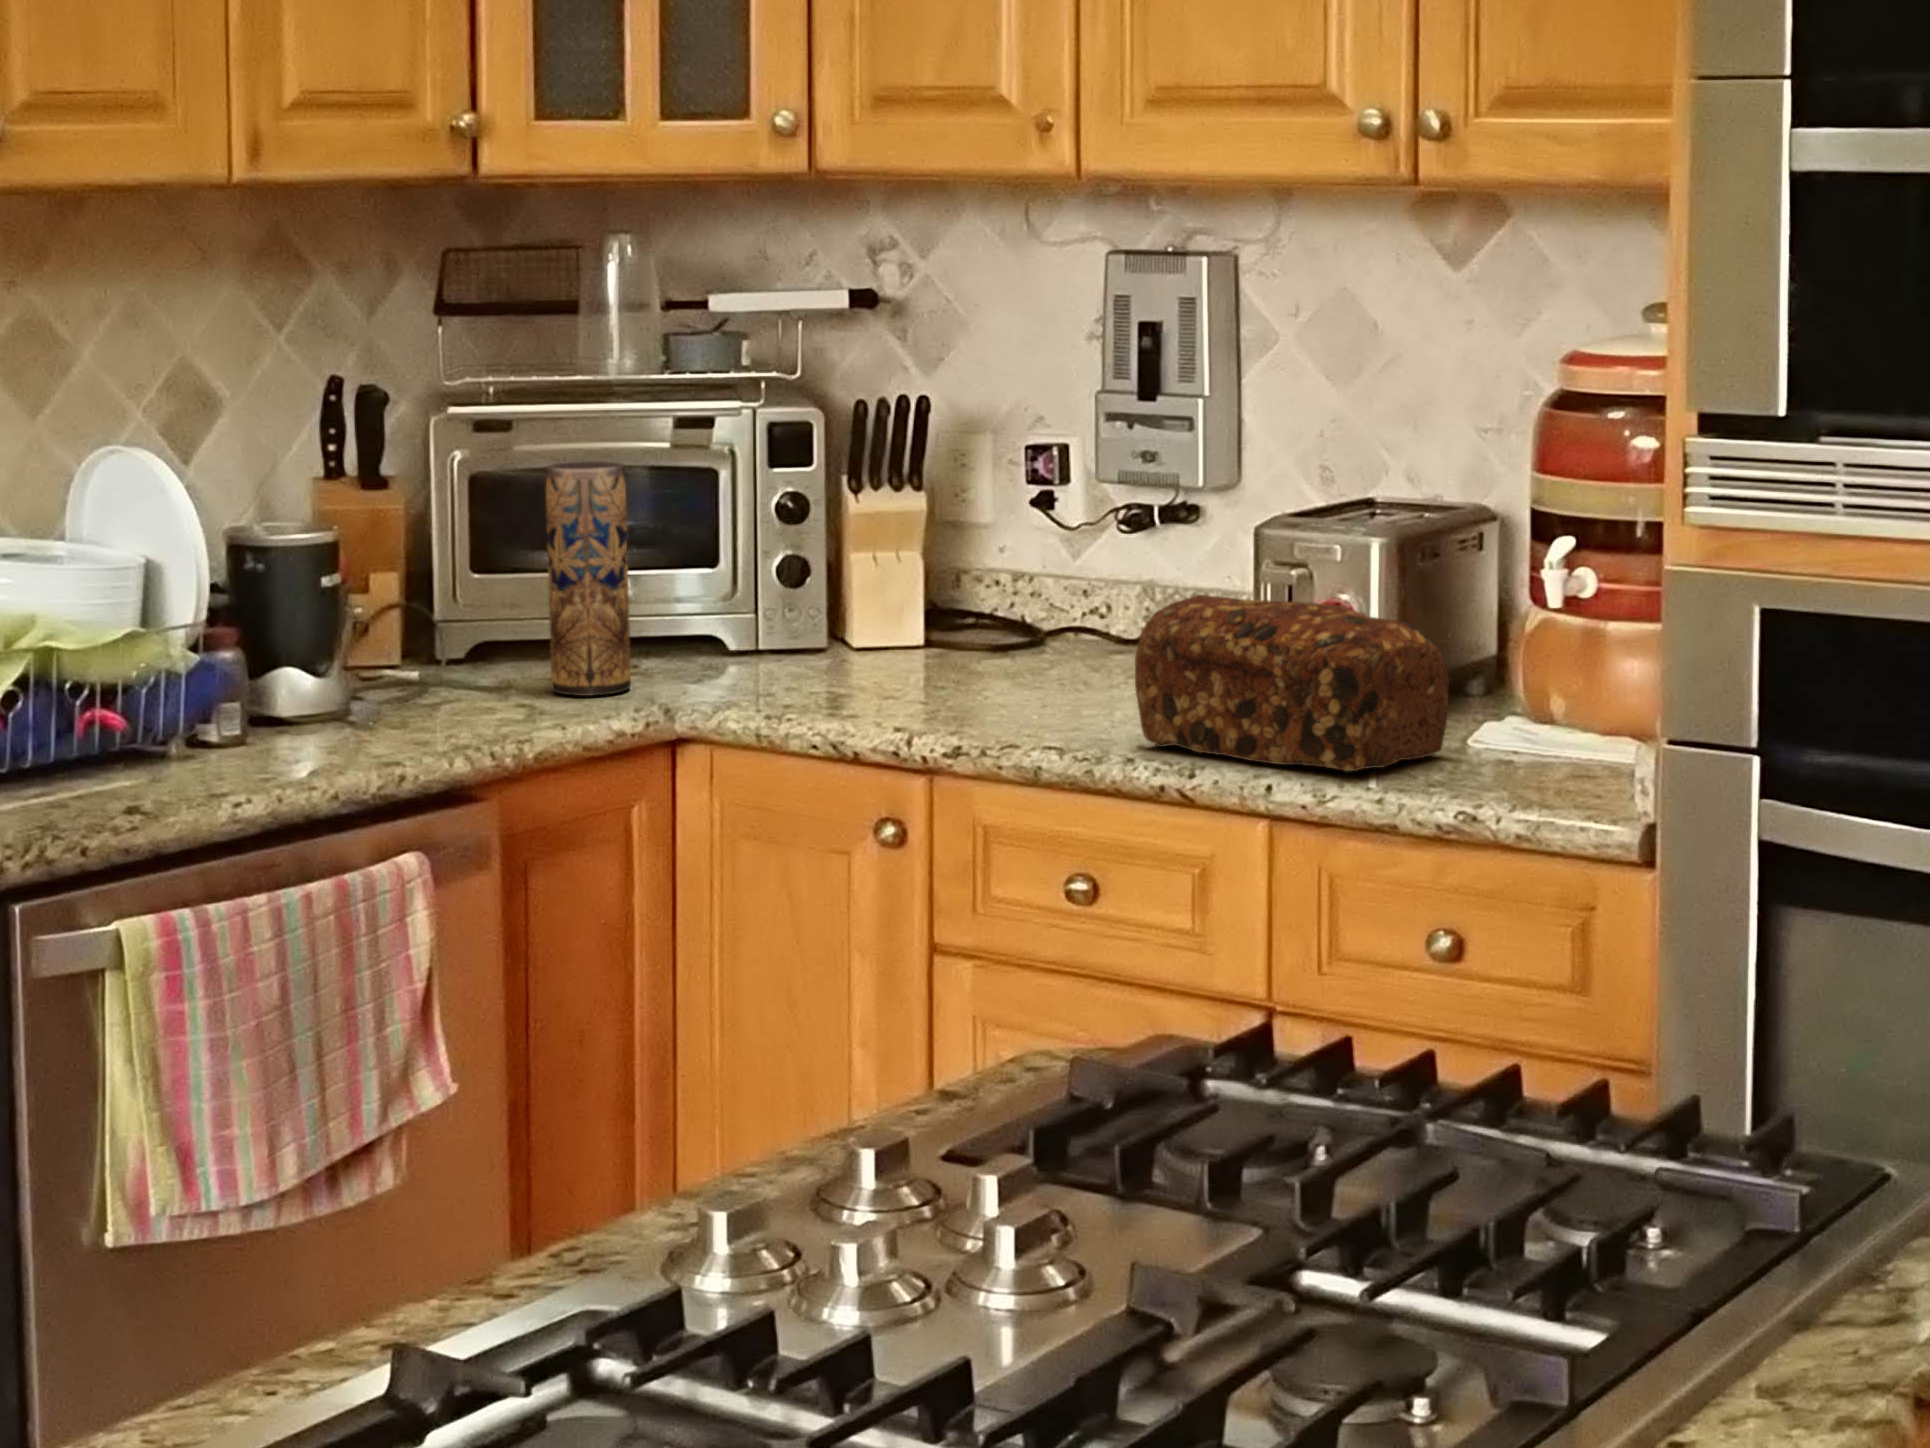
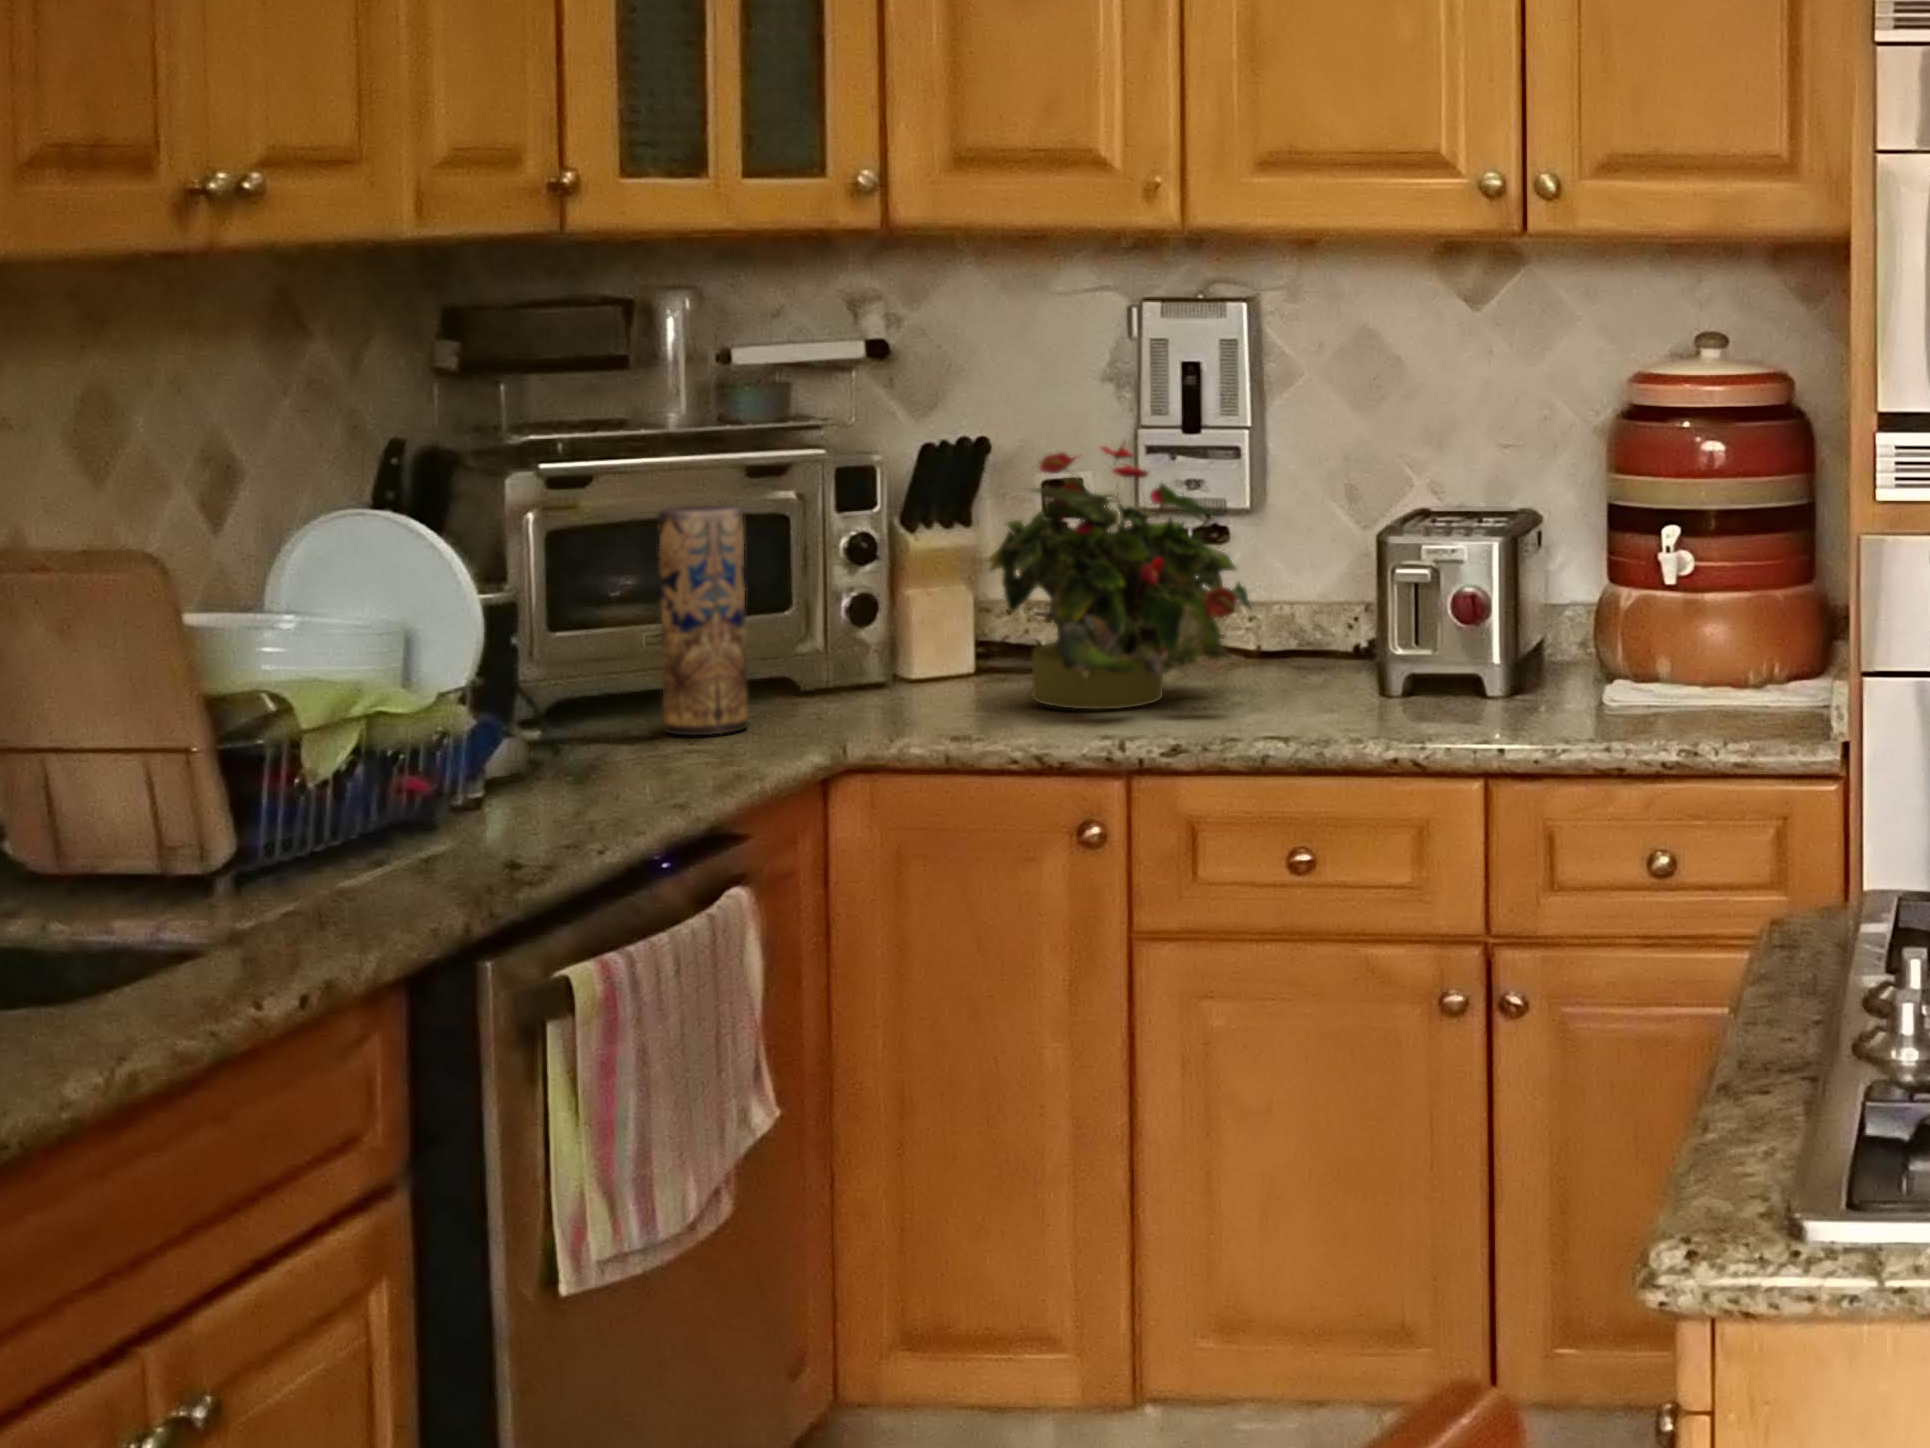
potted plant: none [860,407,1145,702] -> present [990,446,1252,709]
bread loaf: present [1135,595,1449,771] -> none [1331,592,1600,729]

